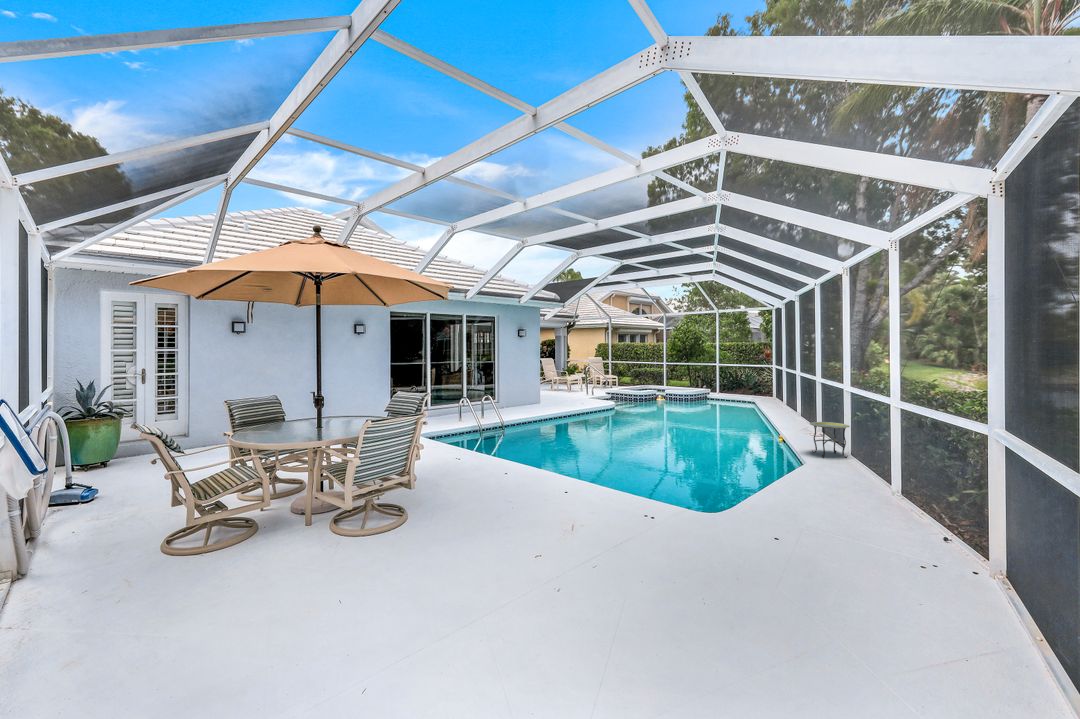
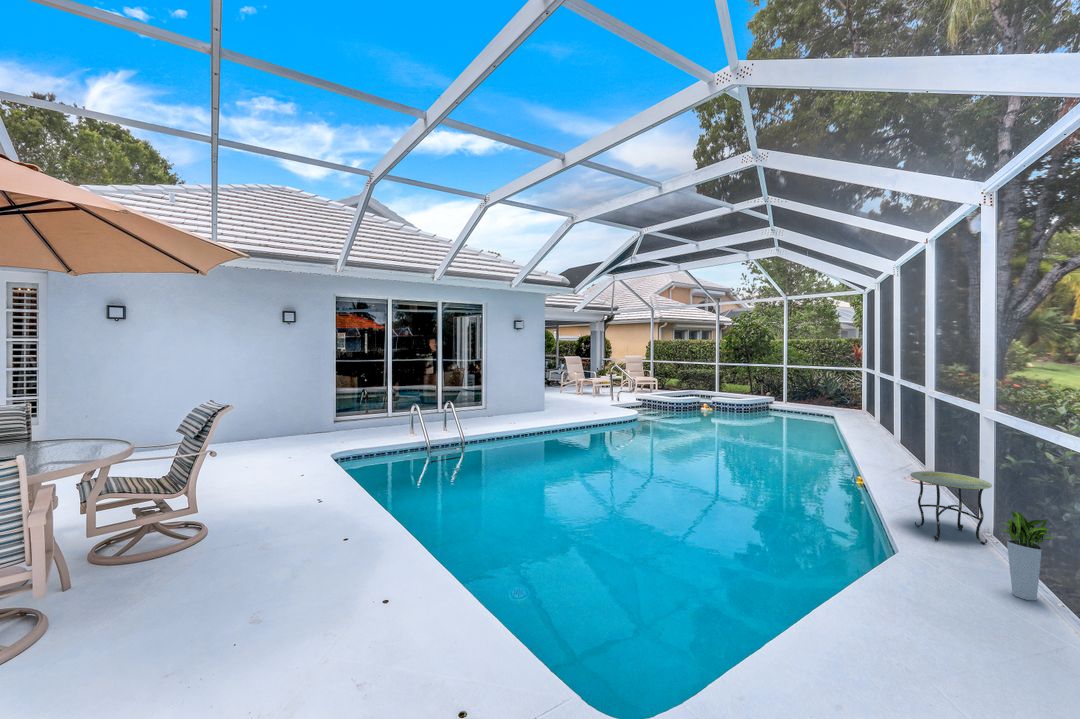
planter: none [850,432,874,474] -> present [1002,510,1055,601]

